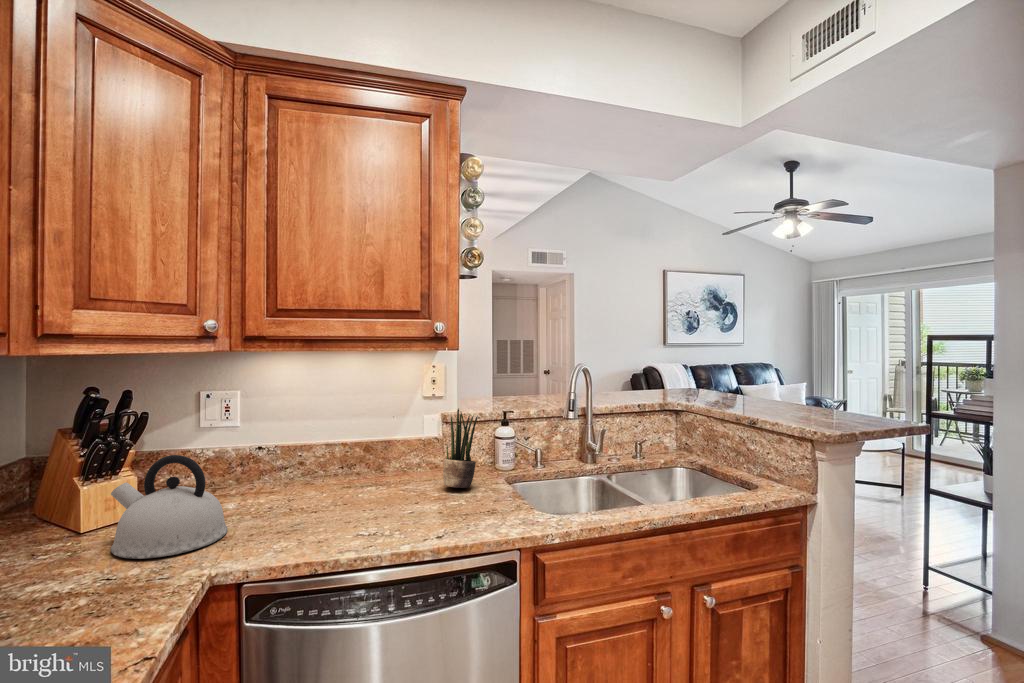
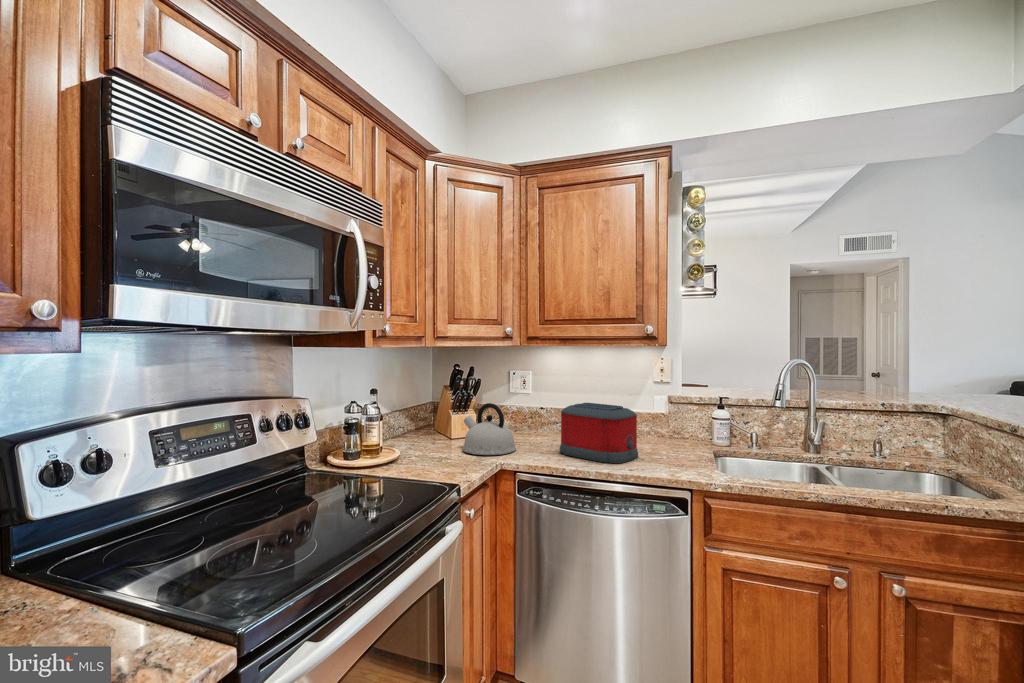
potted plant: present [443,409,478,488] -> none [657,390,684,451]
toaster: none [309,436,430,528] -> present [560,403,638,463]

